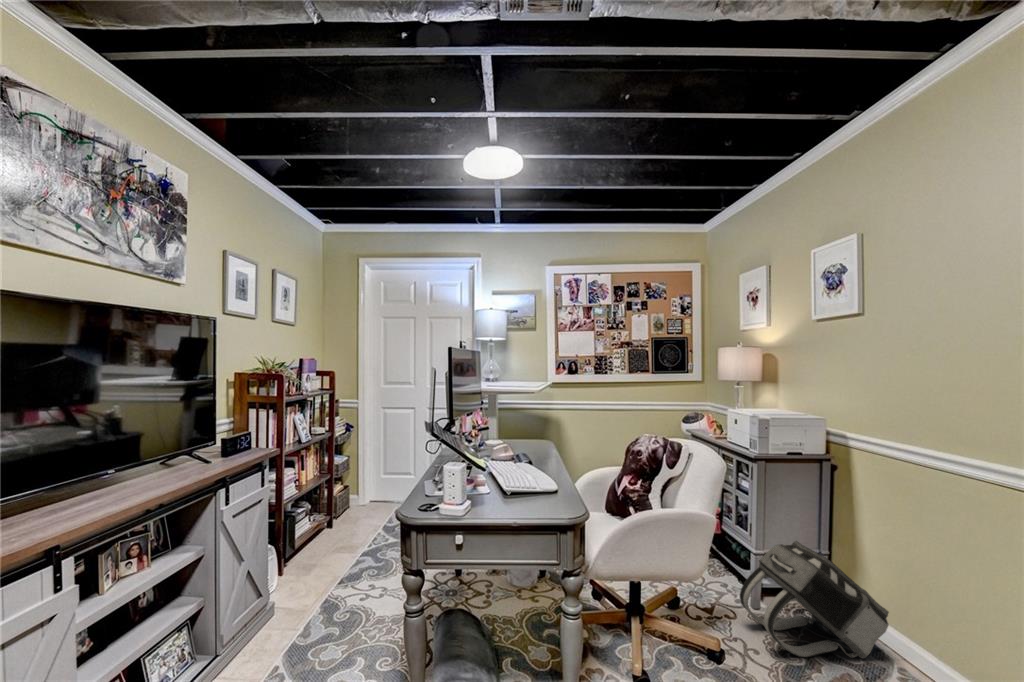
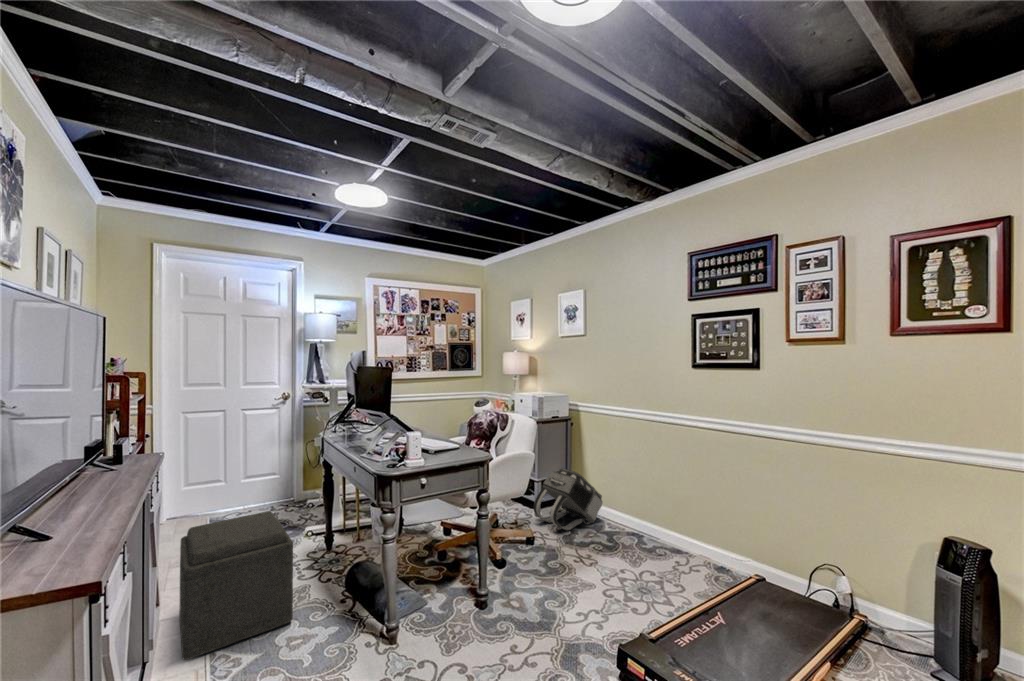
ottoman: none [256,520,383,664] -> present [179,511,293,660]

